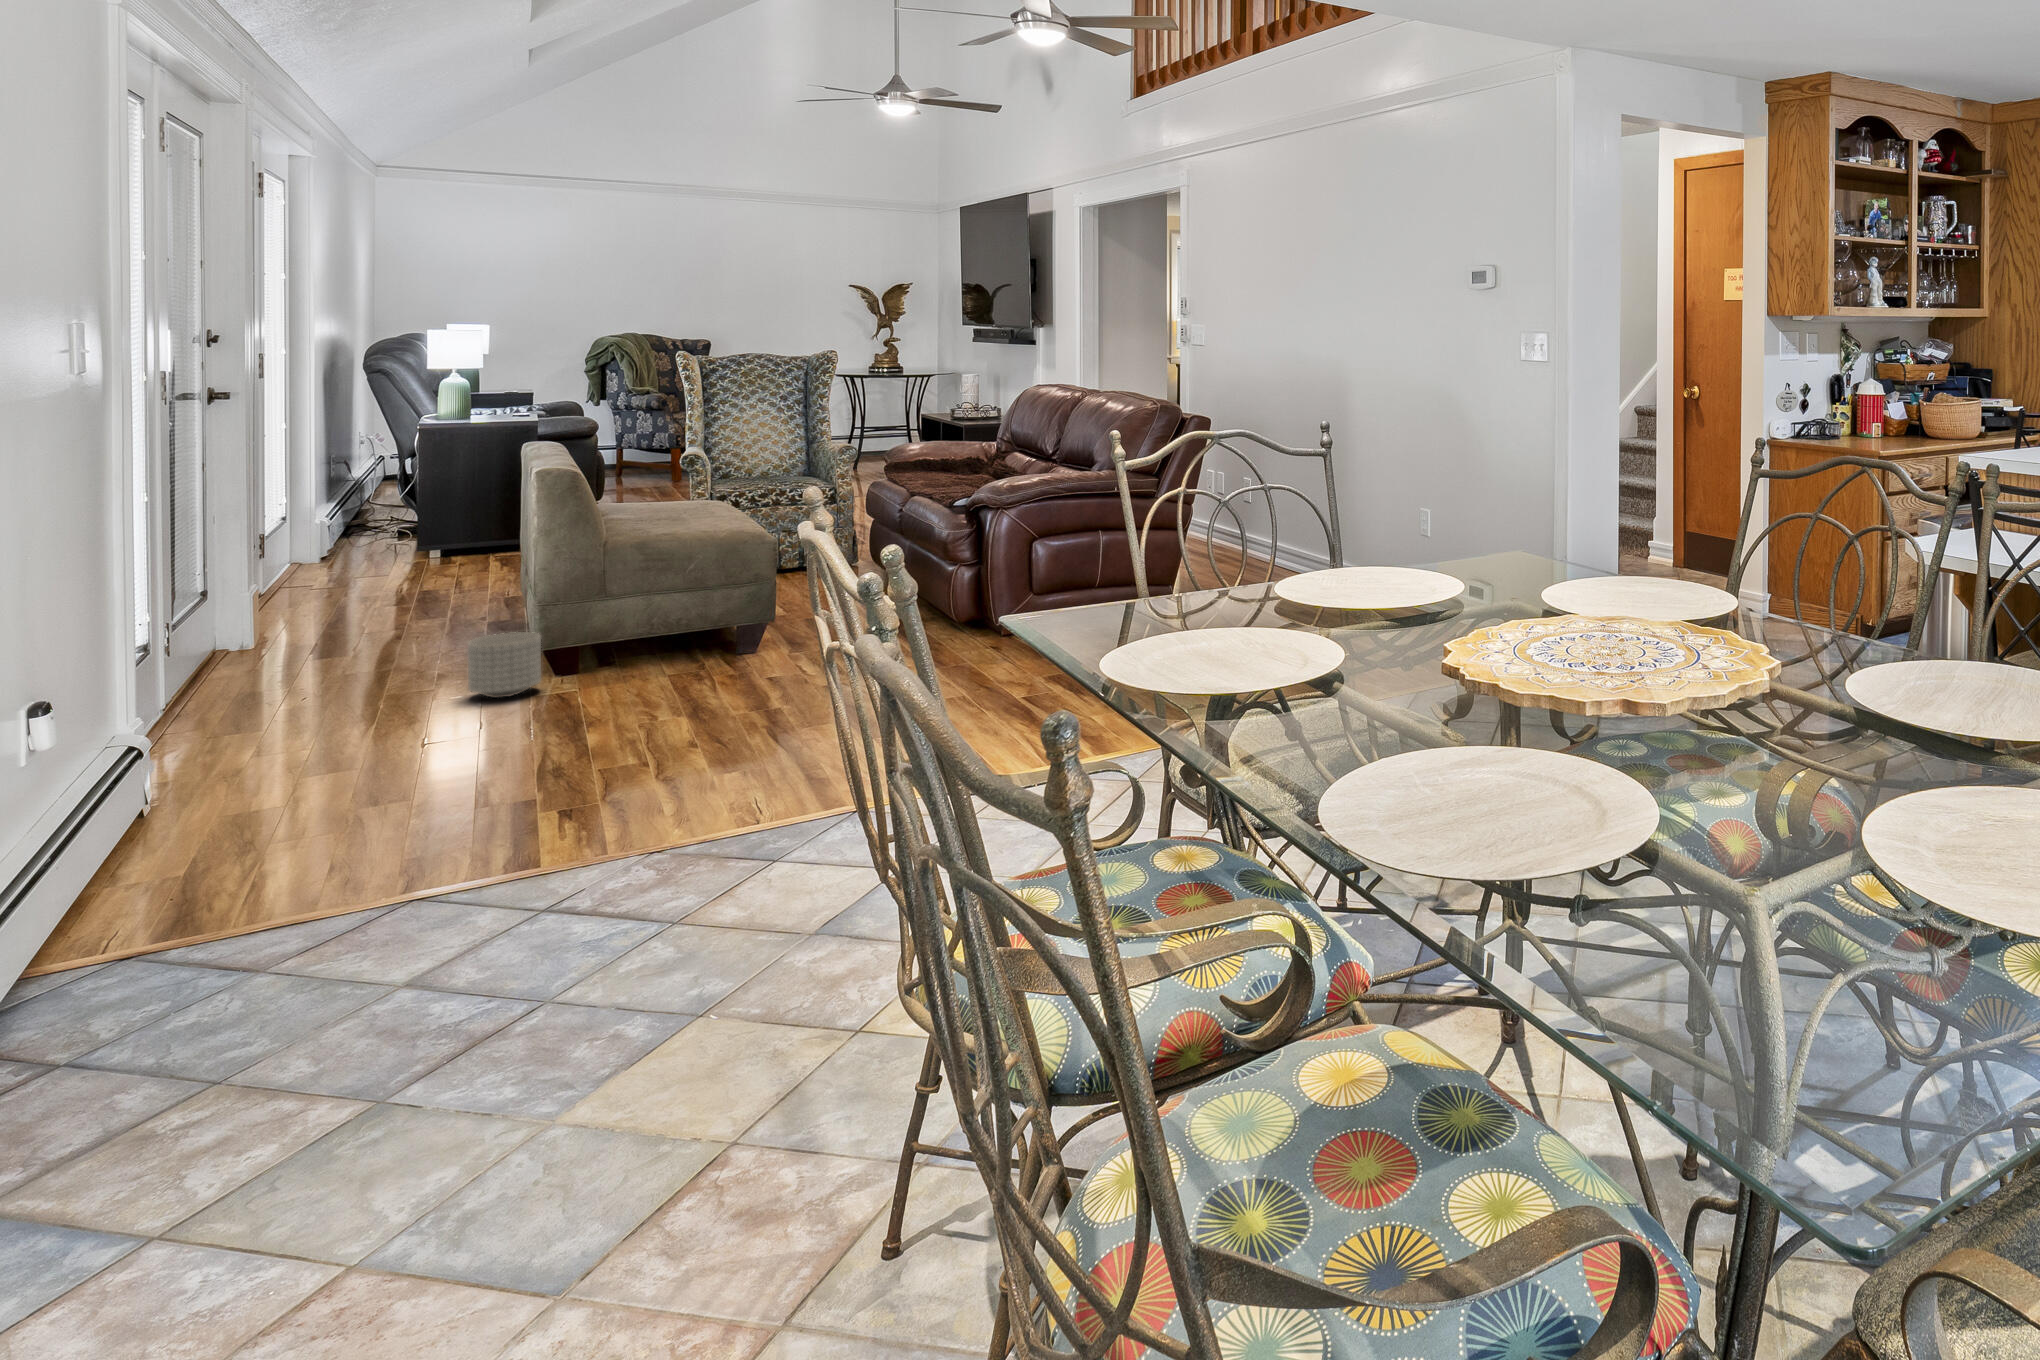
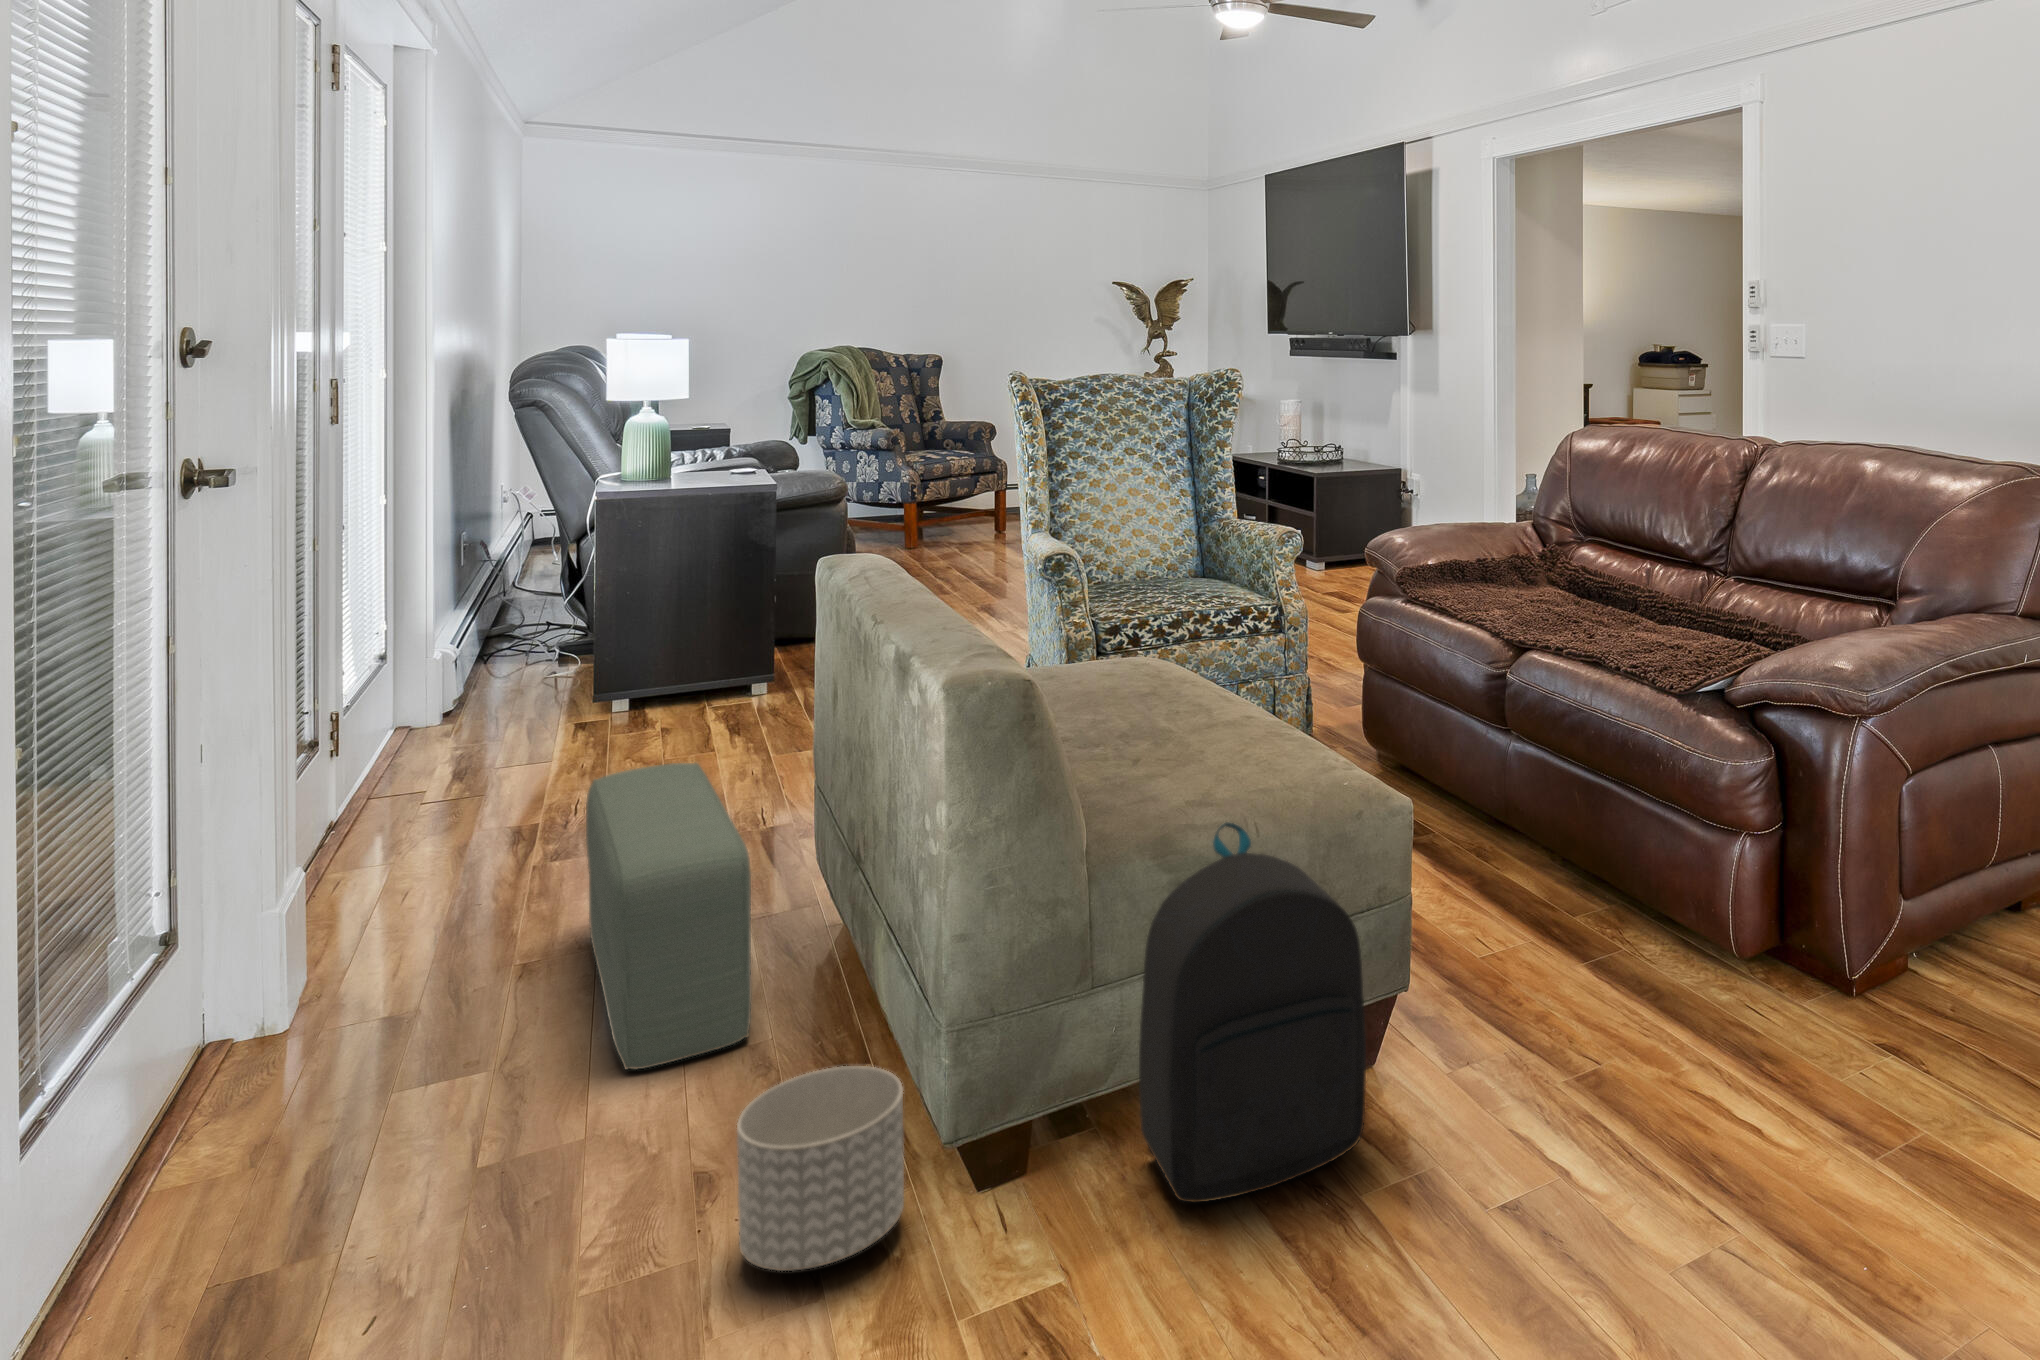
backpack: none [651,543,751,684] -> present [1139,823,1366,1203]
pouf: none [410,547,489,662] -> present [586,763,751,1069]

